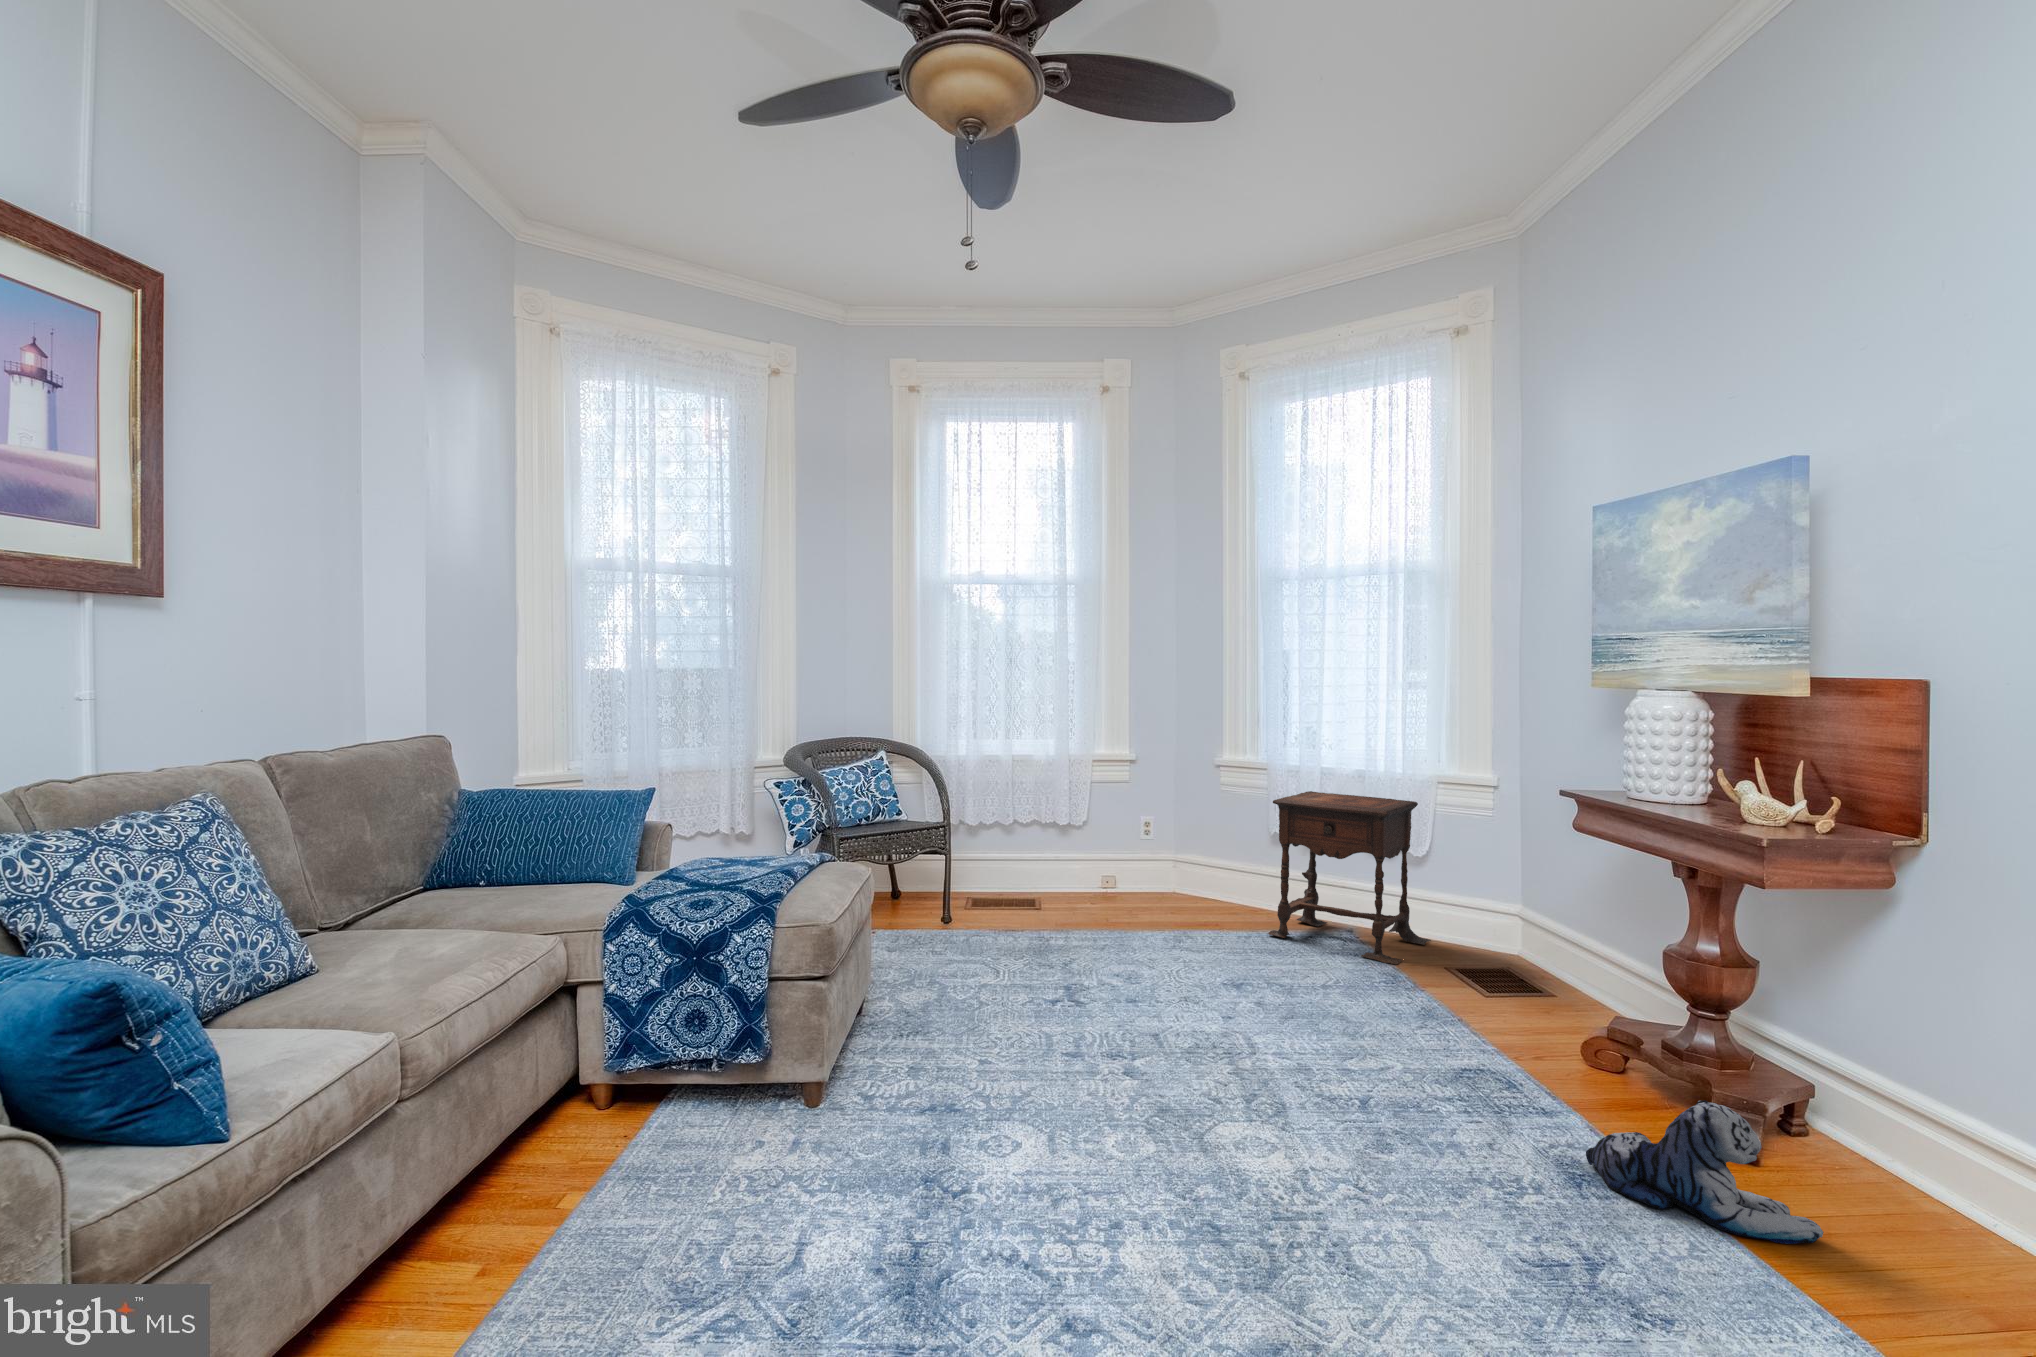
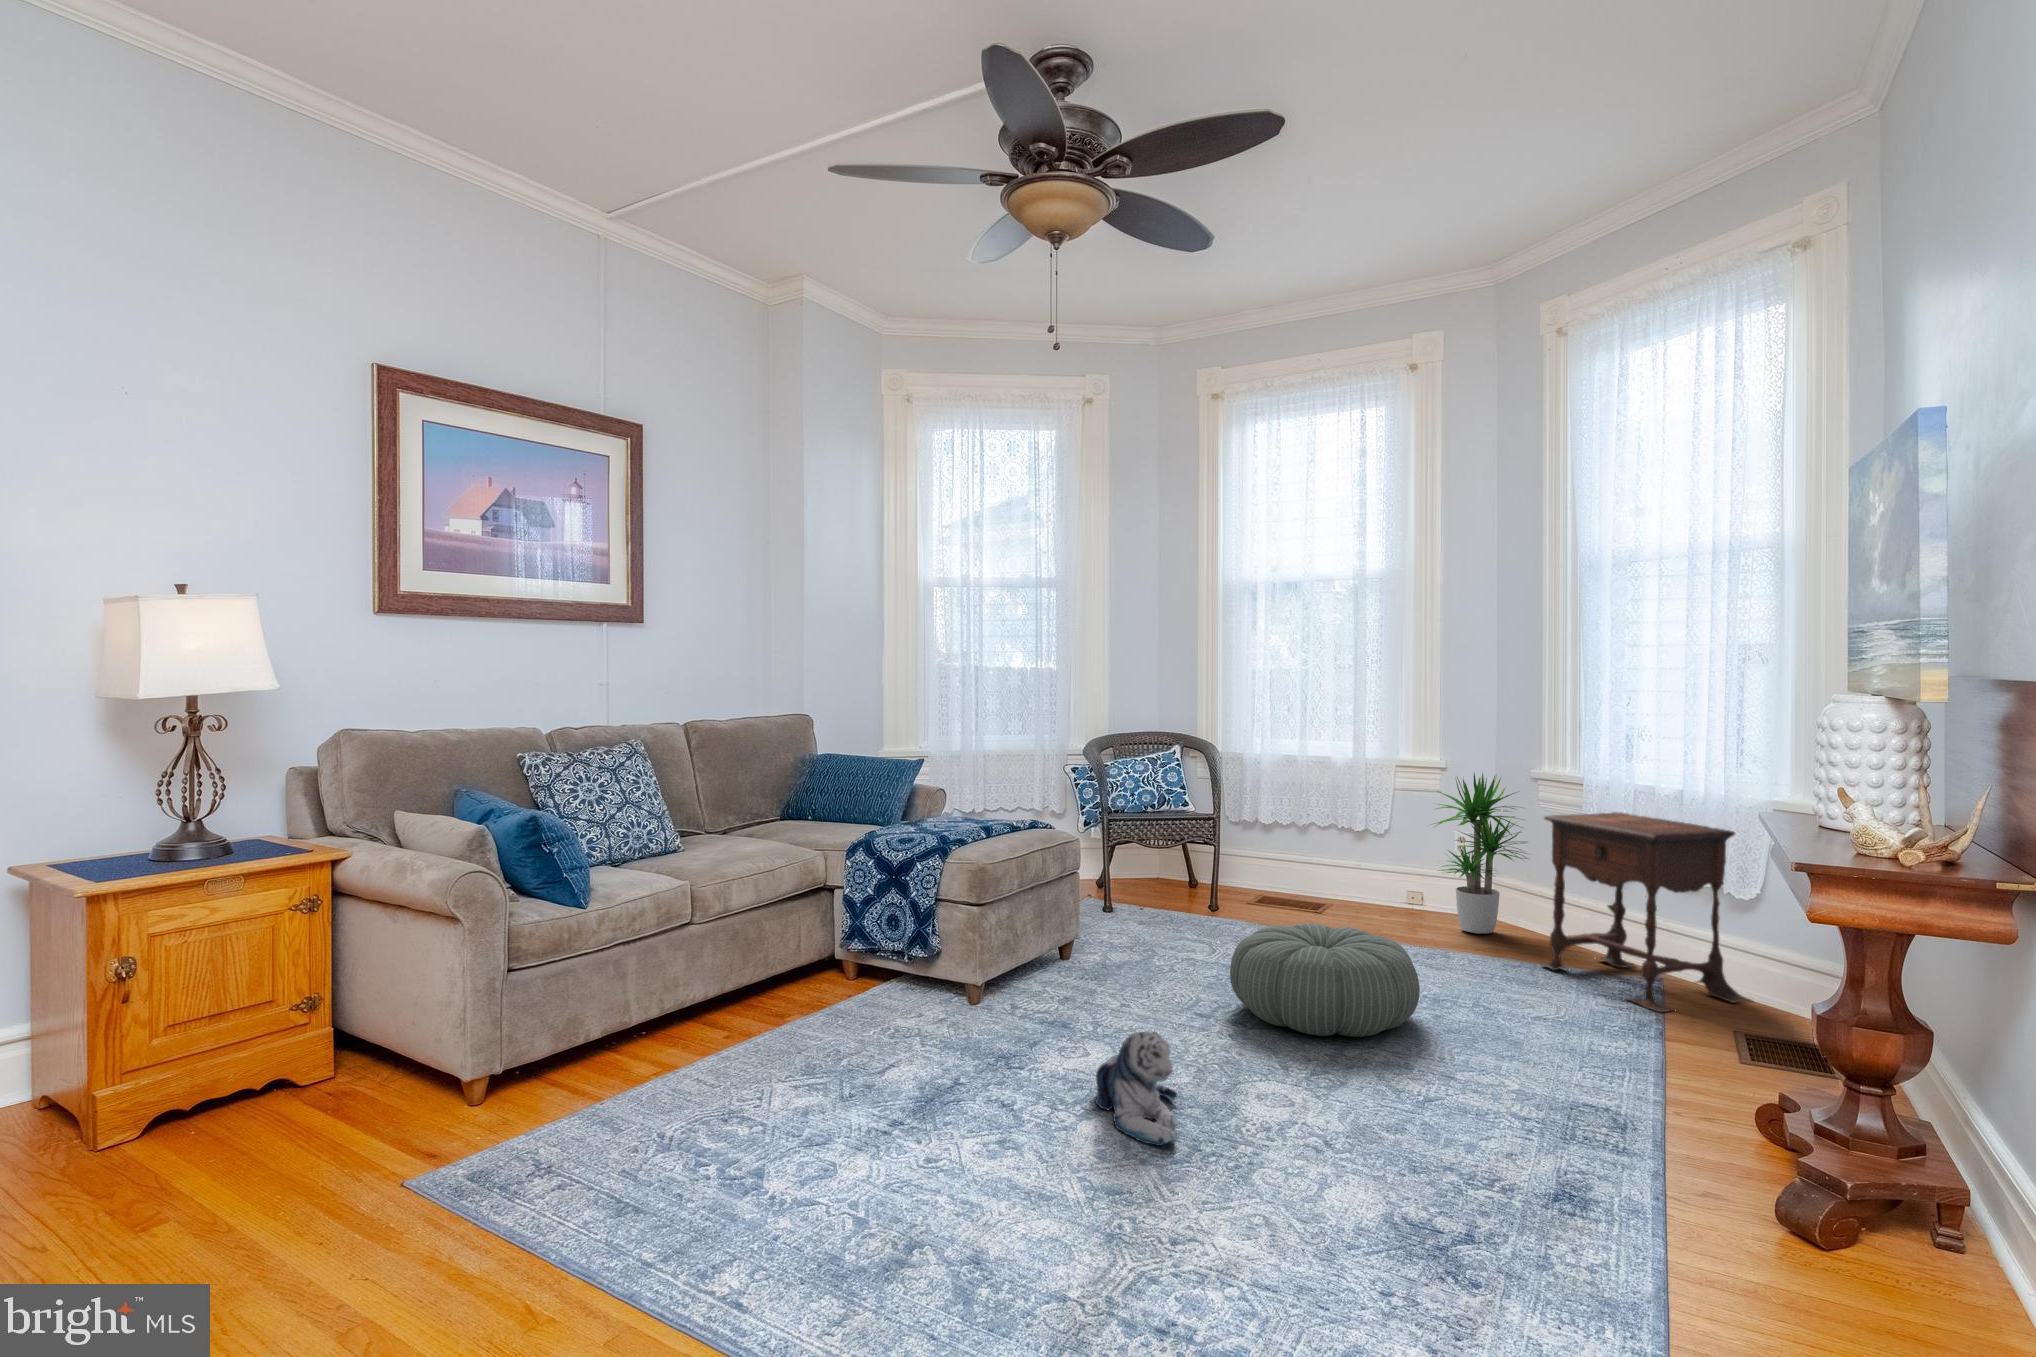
potted plant: none [1138,760,1234,911] -> present [1431,773,1528,934]
pouf: none [1089,931,1278,1056] -> present [1230,923,1420,1037]
plush toy: present [1586,1100,1823,1244] -> present [1095,1032,1177,1146]

